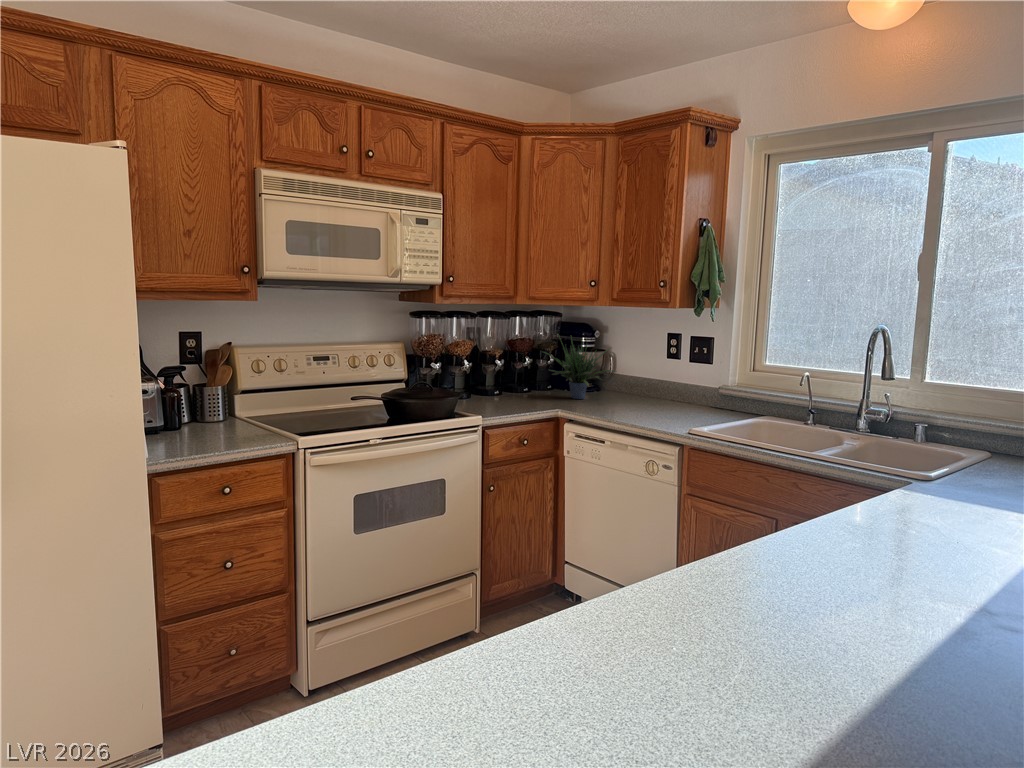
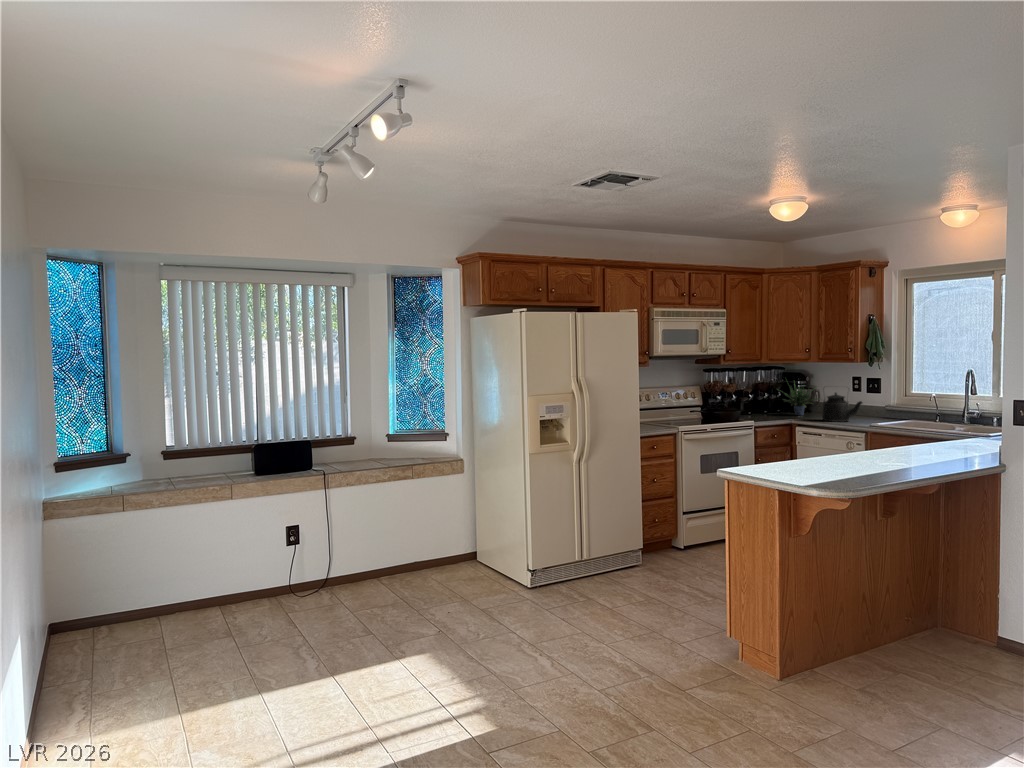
kettle: none [610,350,681,419] -> present [822,388,862,422]

